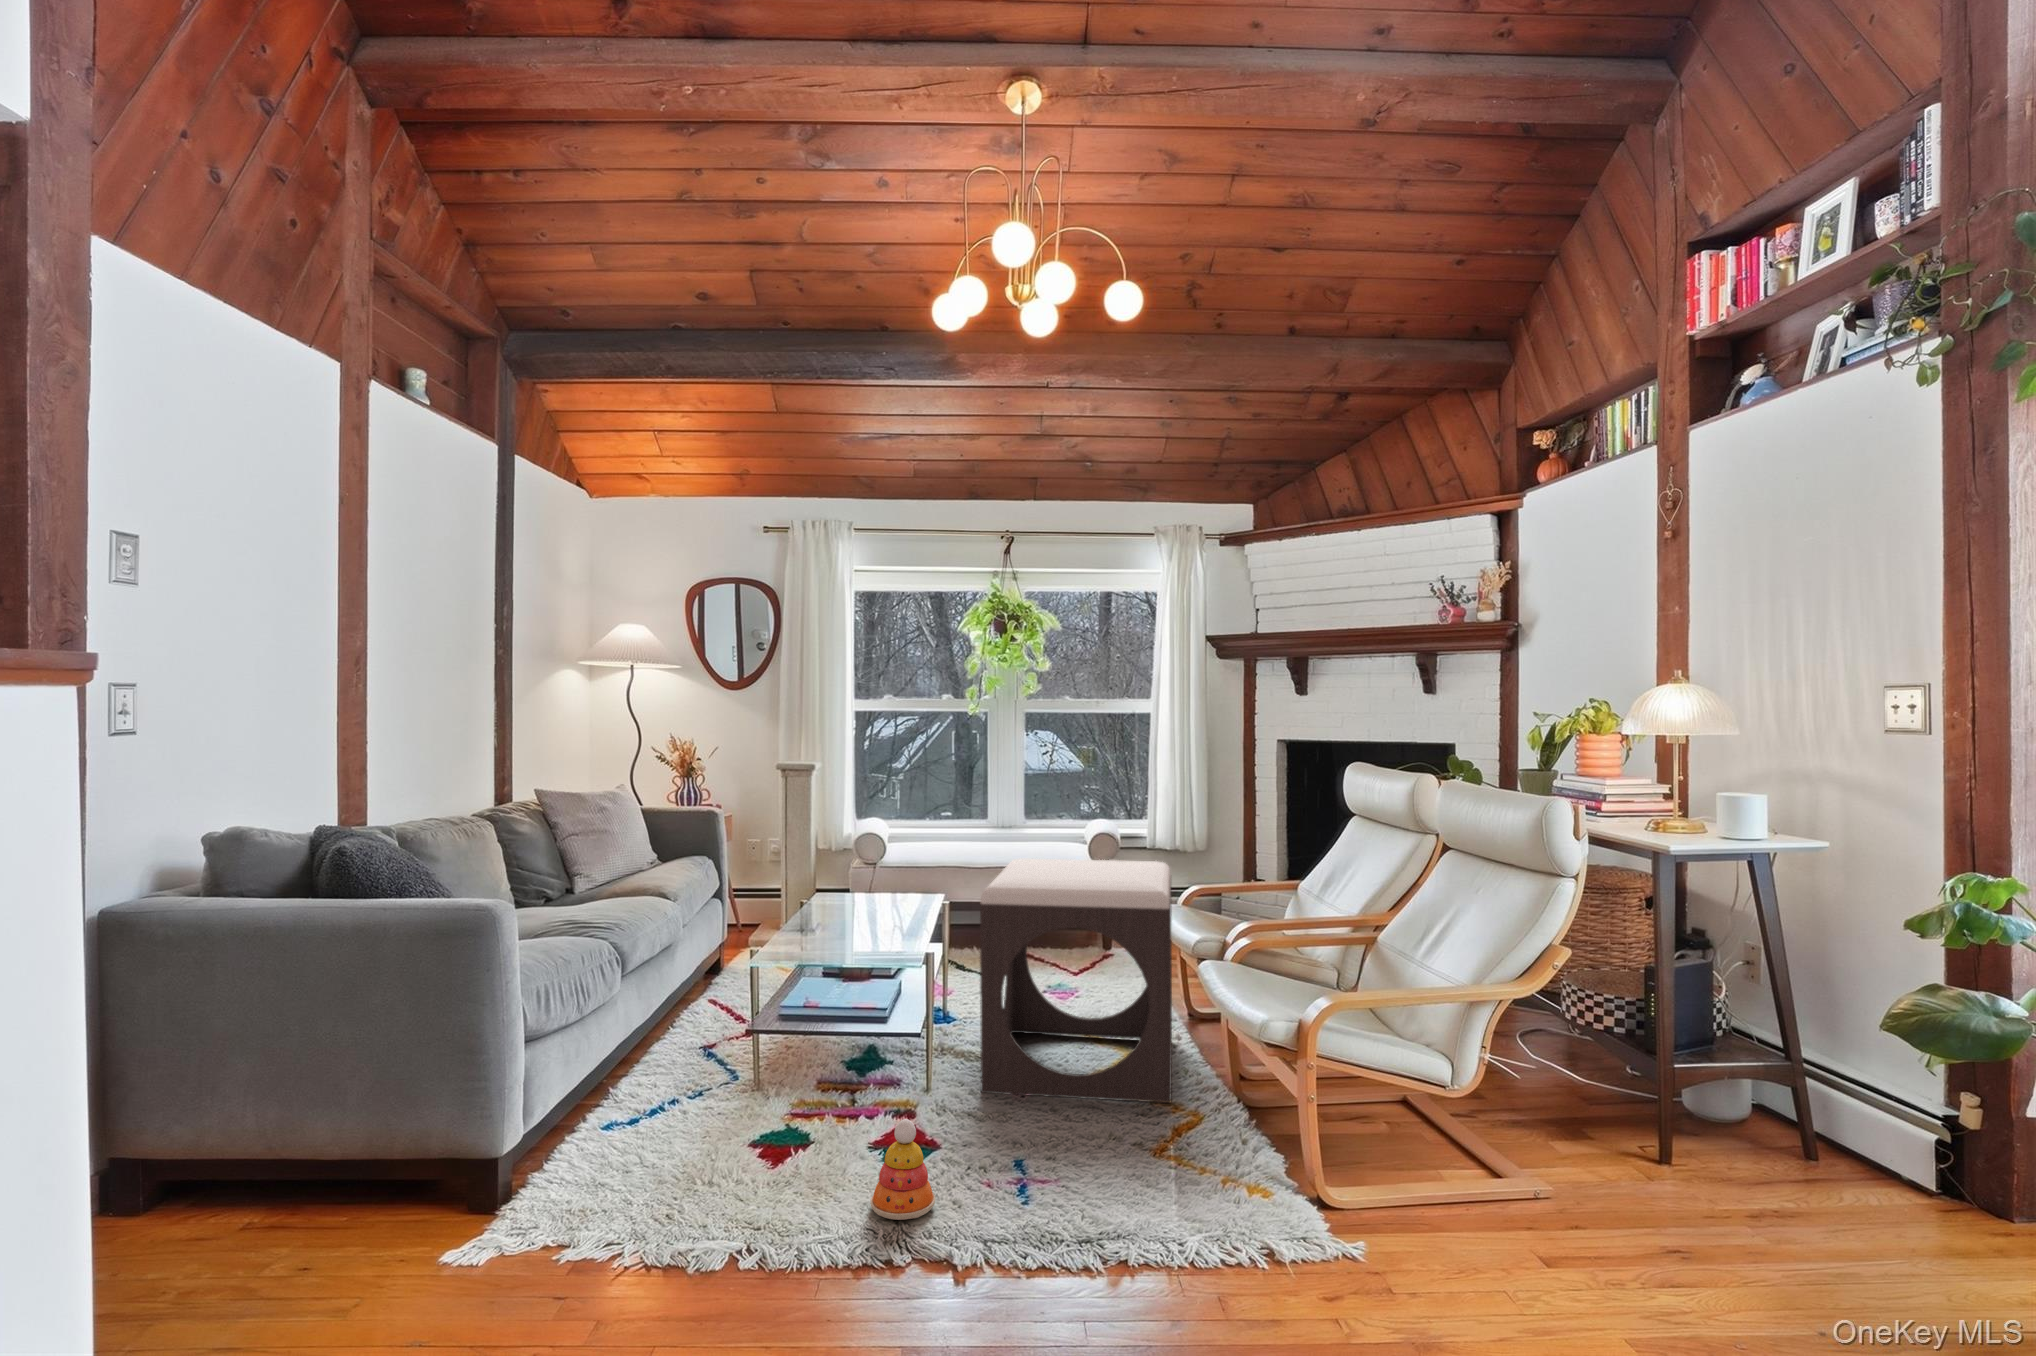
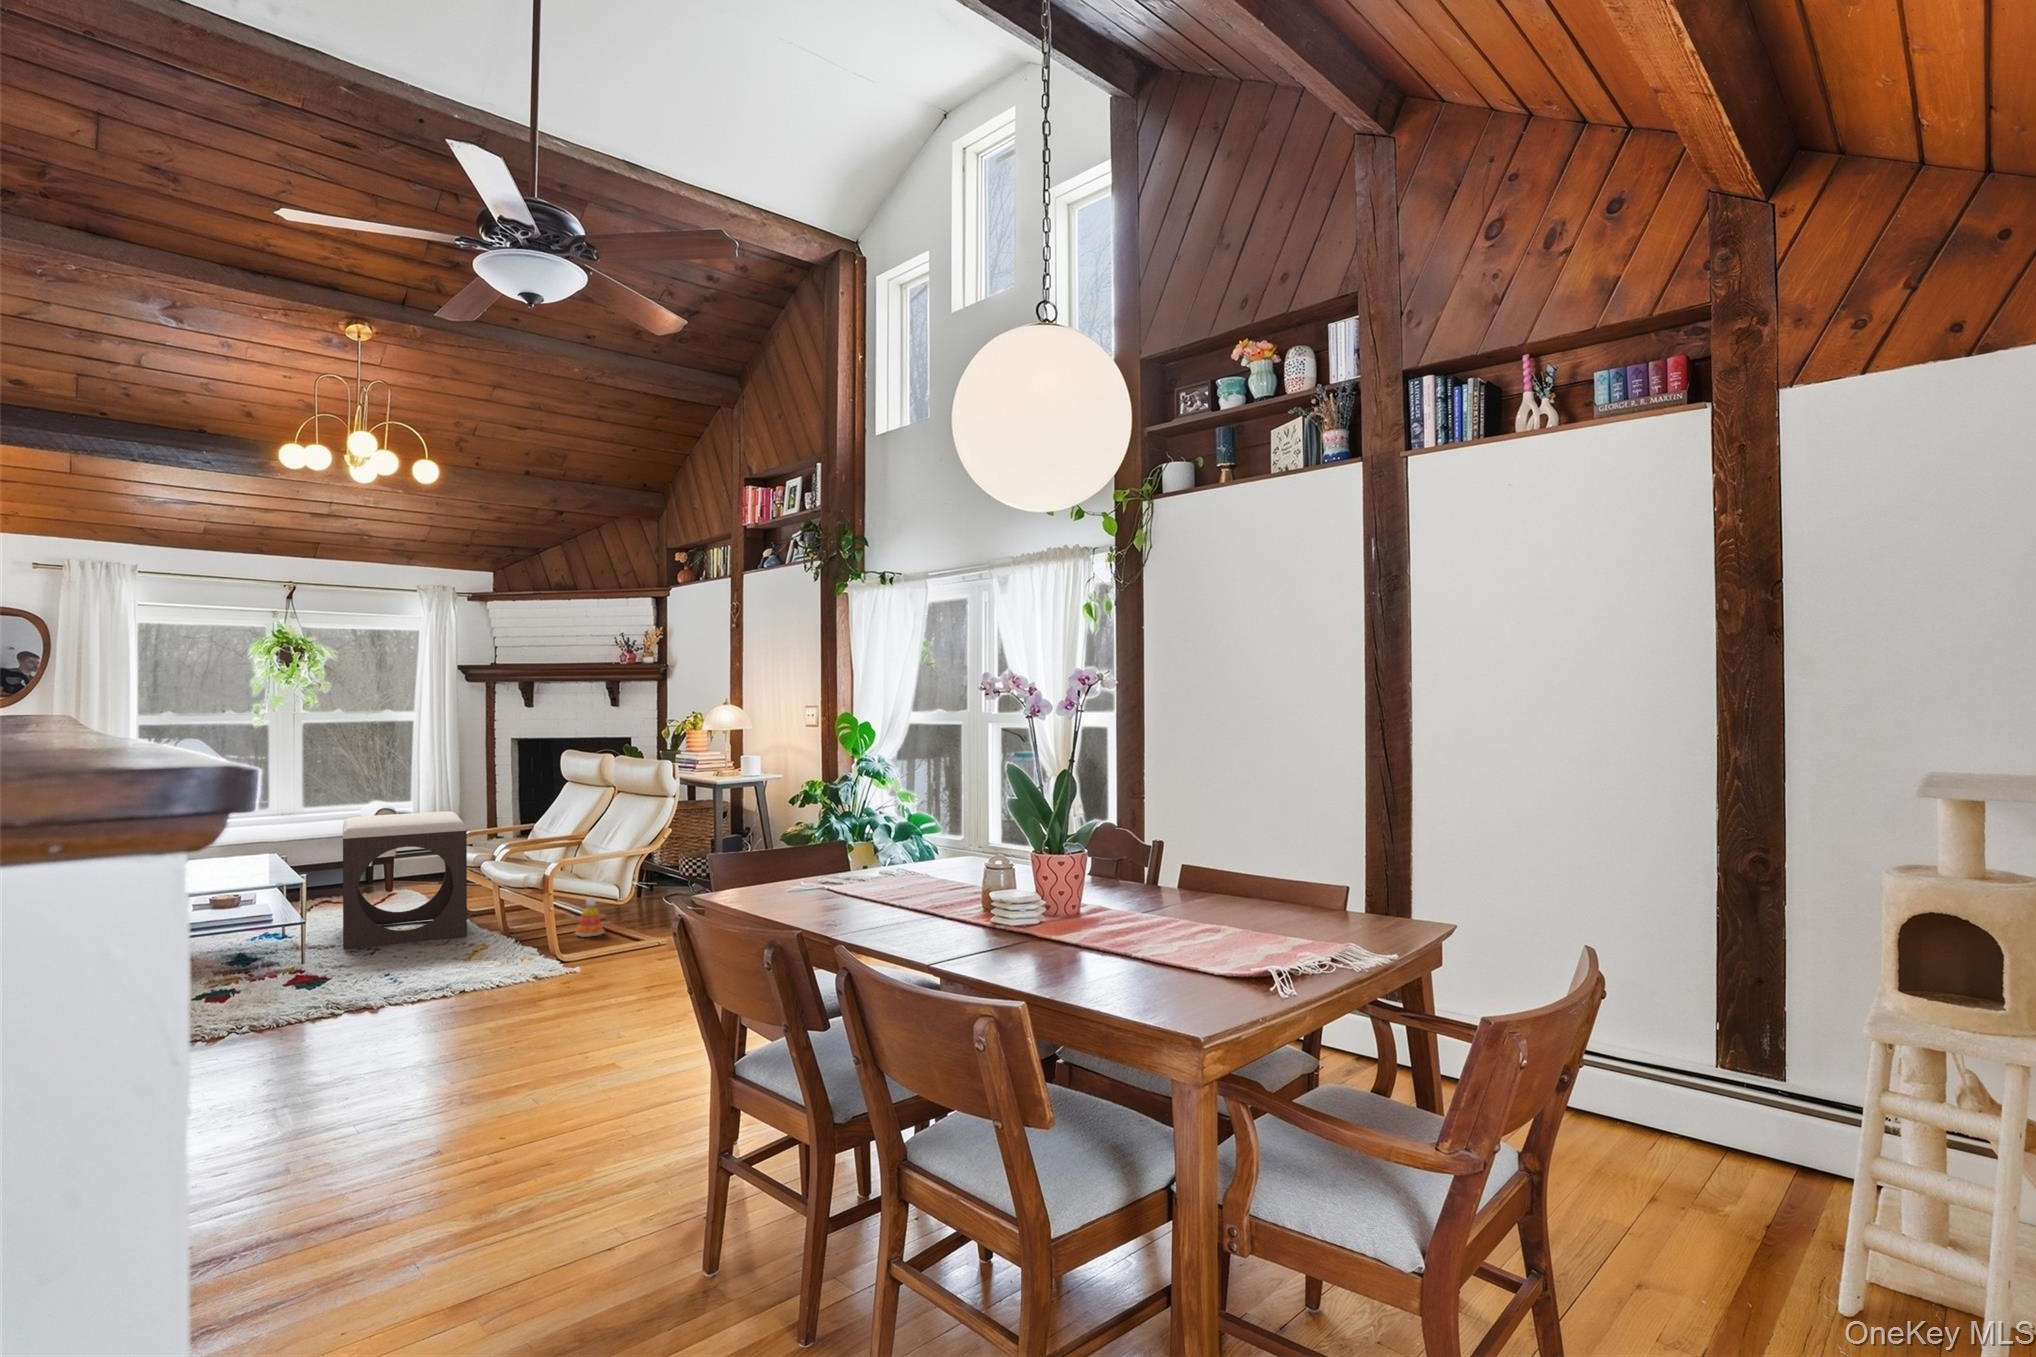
stacking toy: present [870,1119,935,1220] -> present [576,898,604,937]

